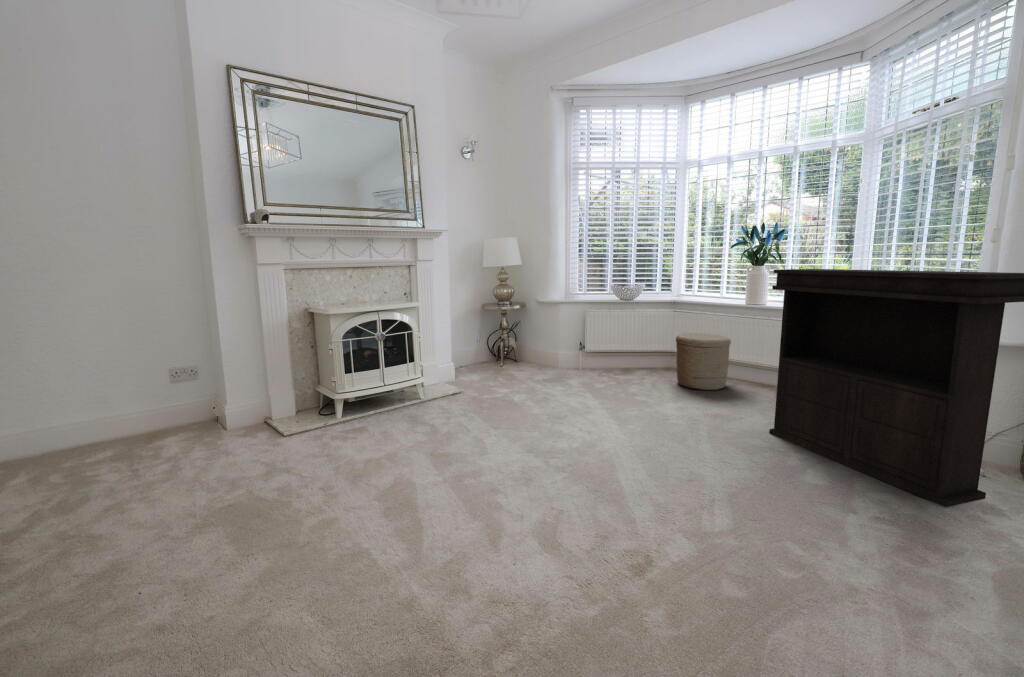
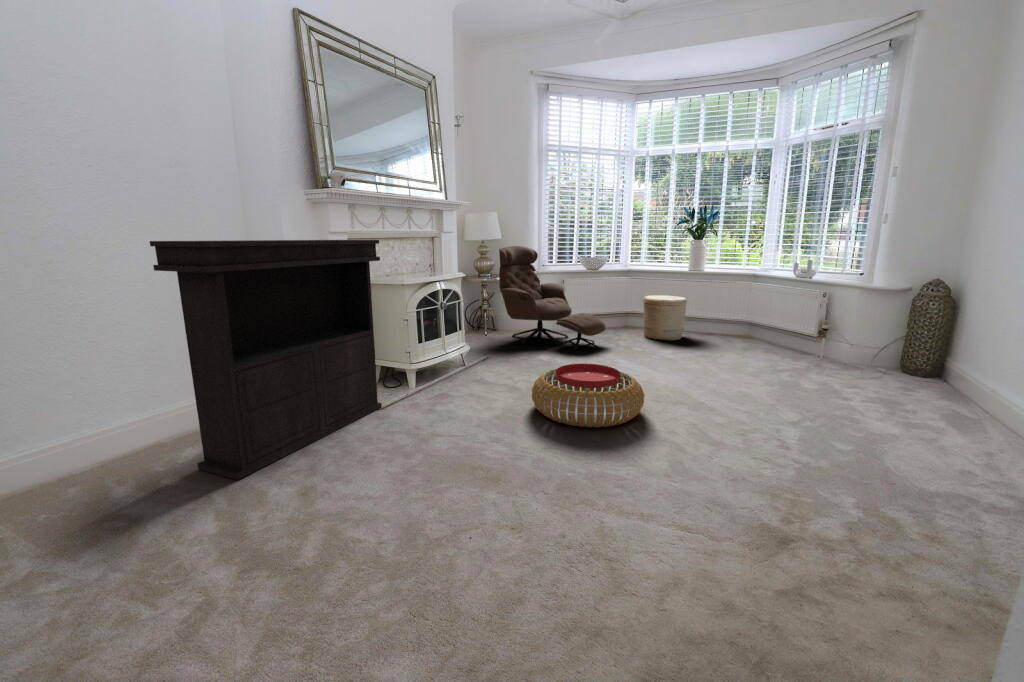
console table: present [769,269,1024,507] -> present [150,240,382,480]
lounge chair: none [505,273,614,392] -> present [499,246,606,350]
pouf: none [407,410,535,488] -> present [532,364,645,427]

